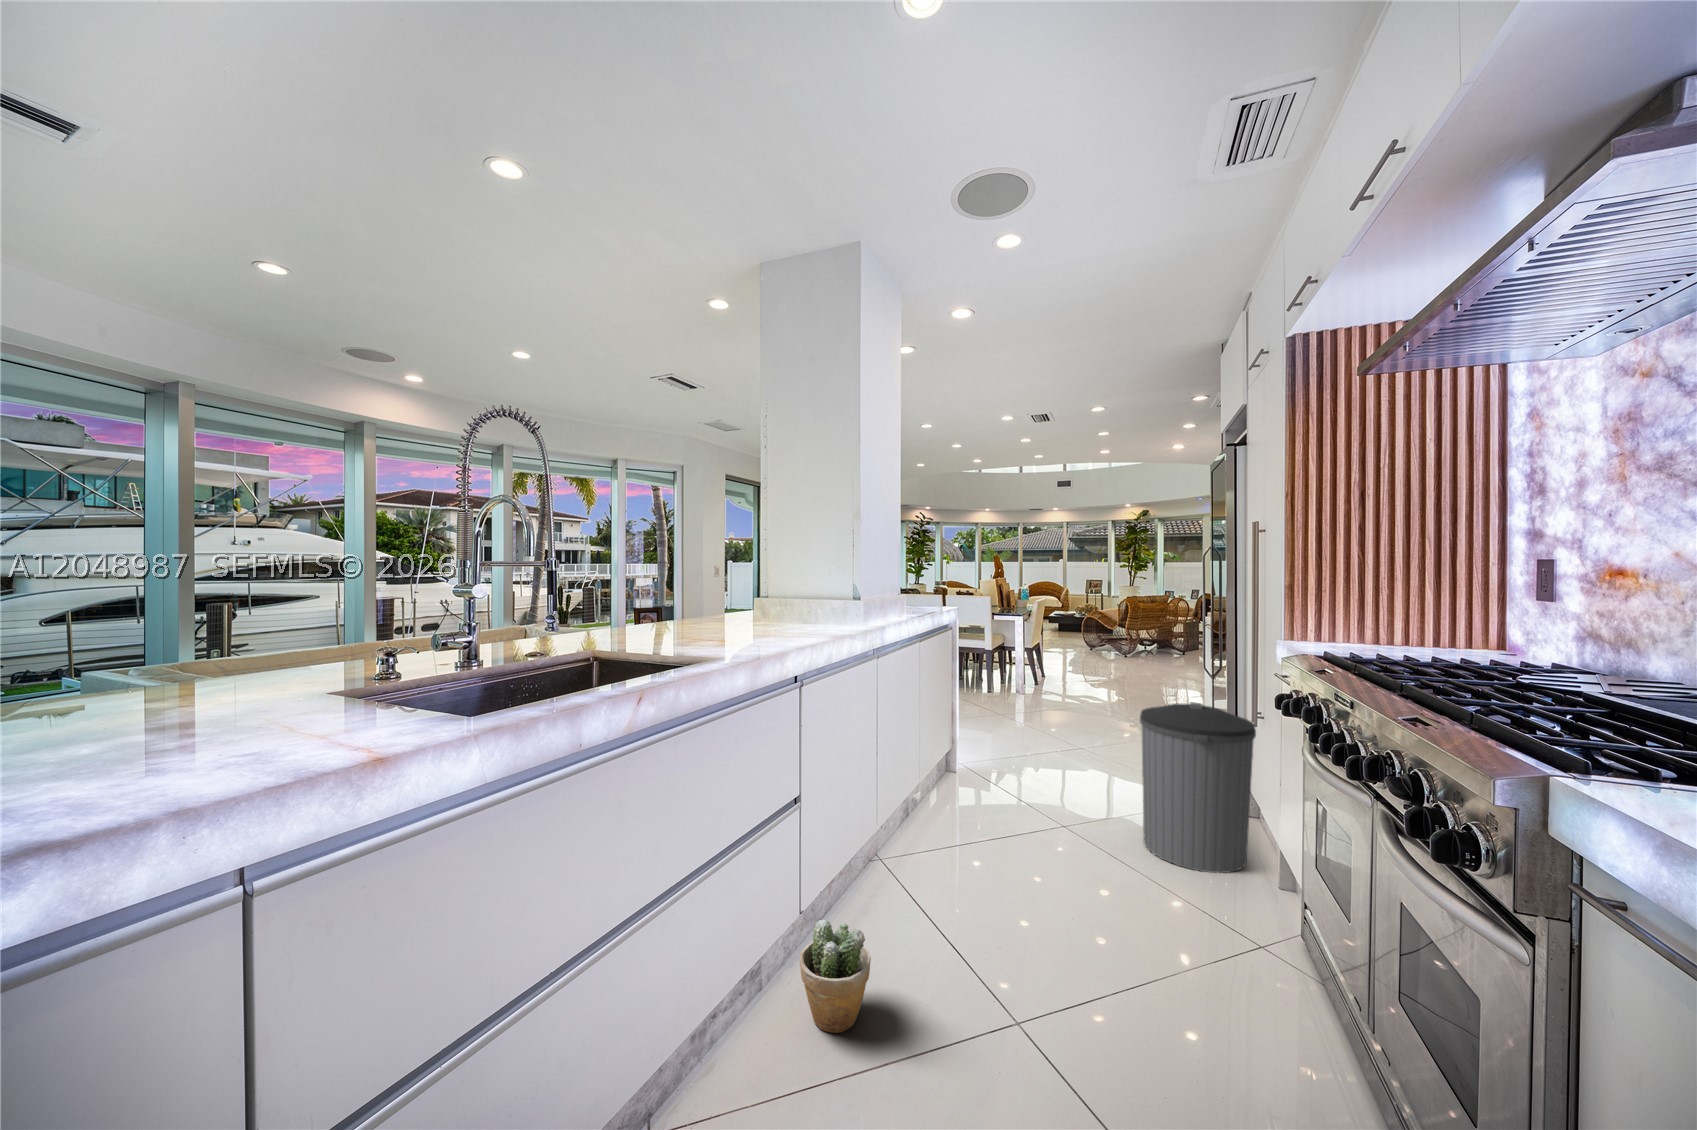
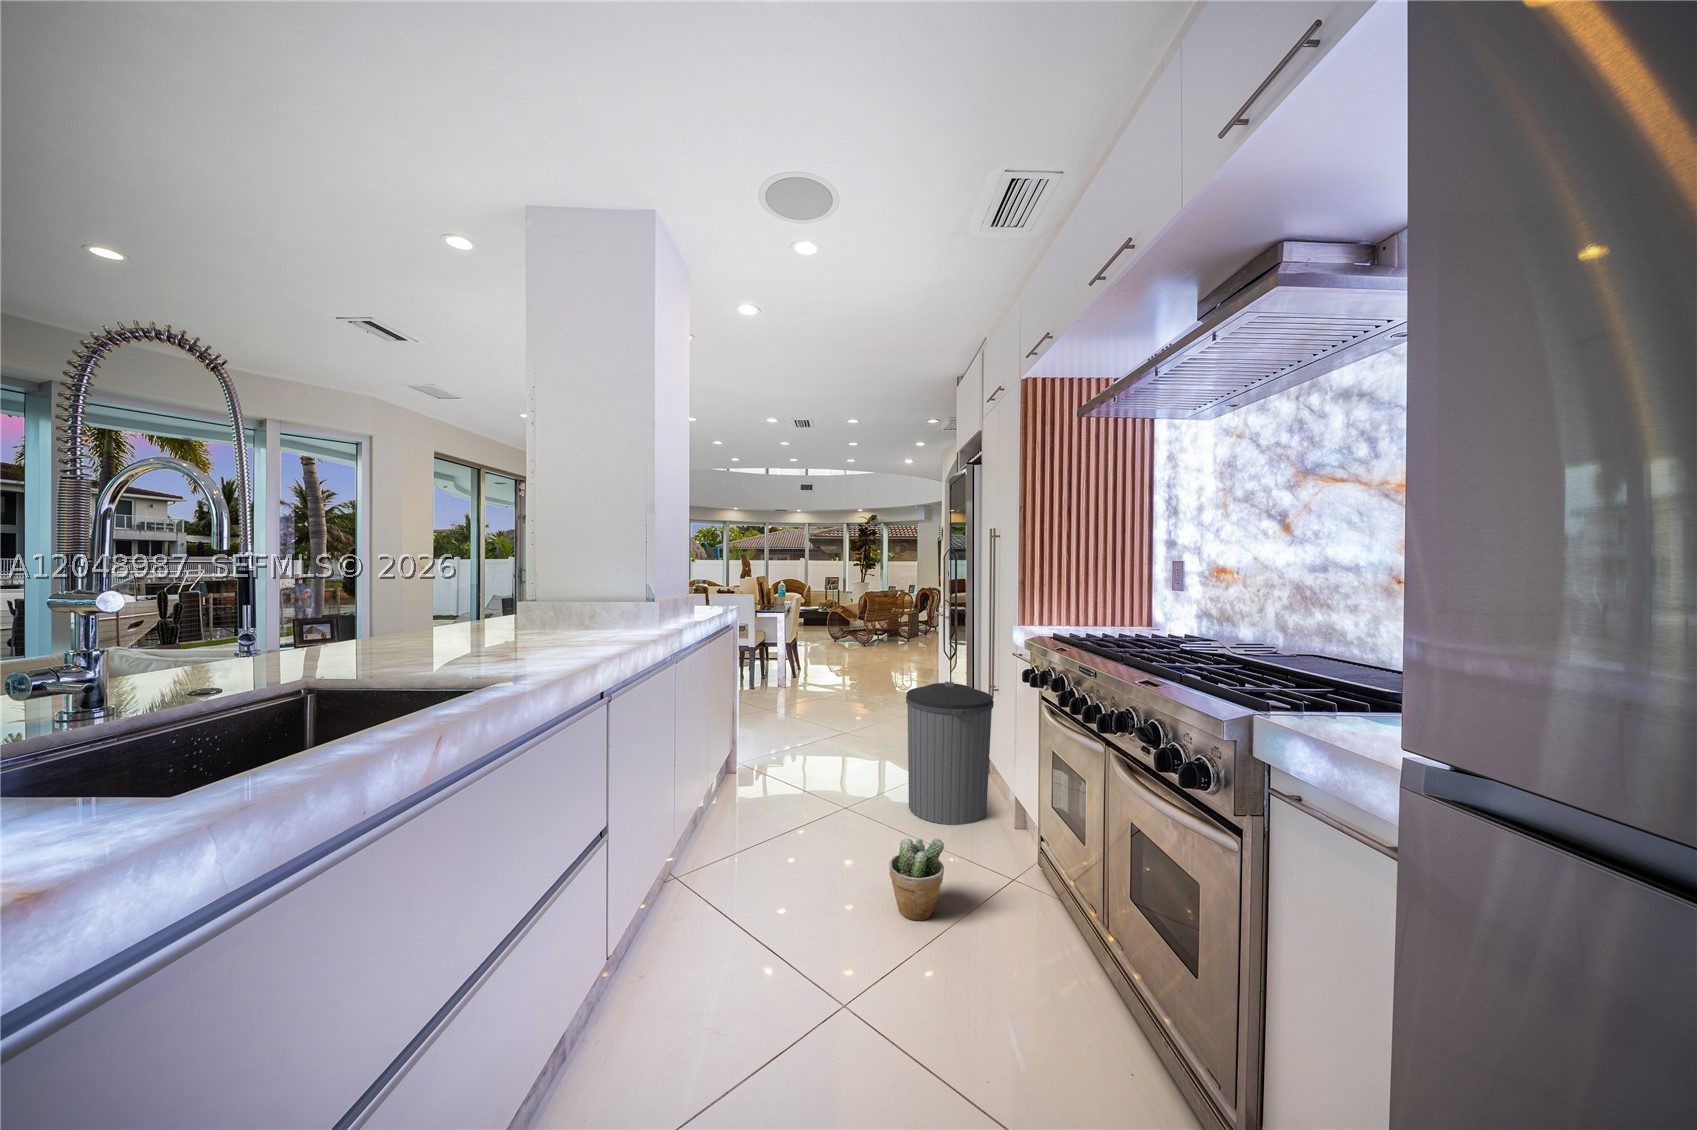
potted plant: present [800,919,871,1033] -> present [889,839,944,921]

